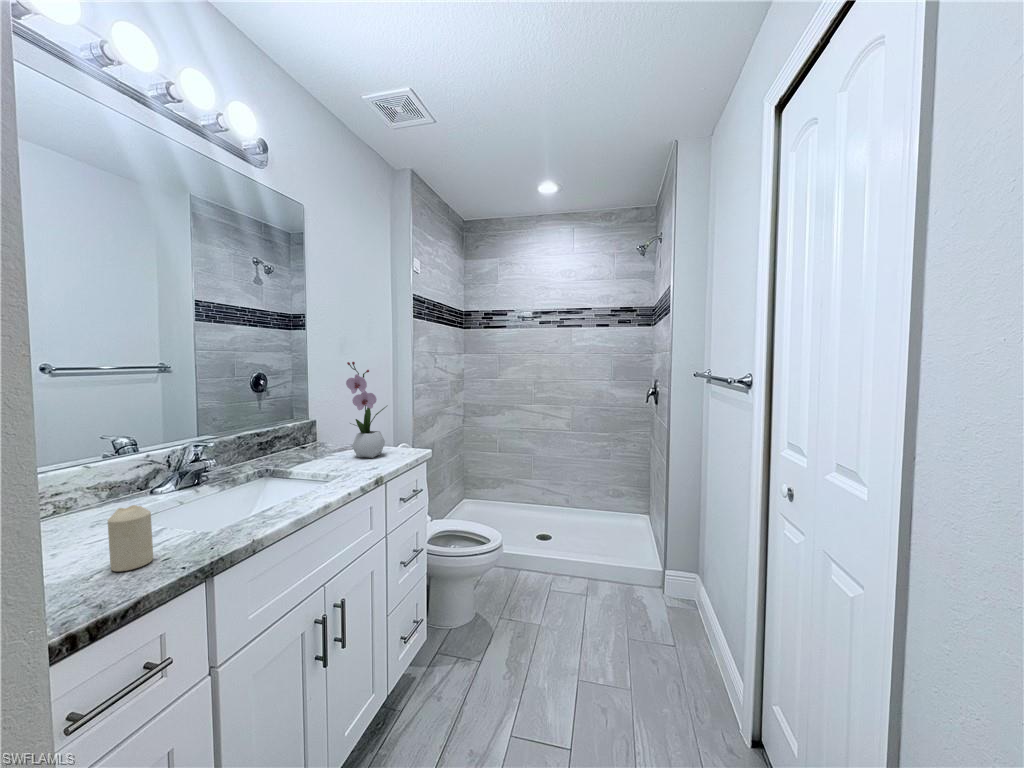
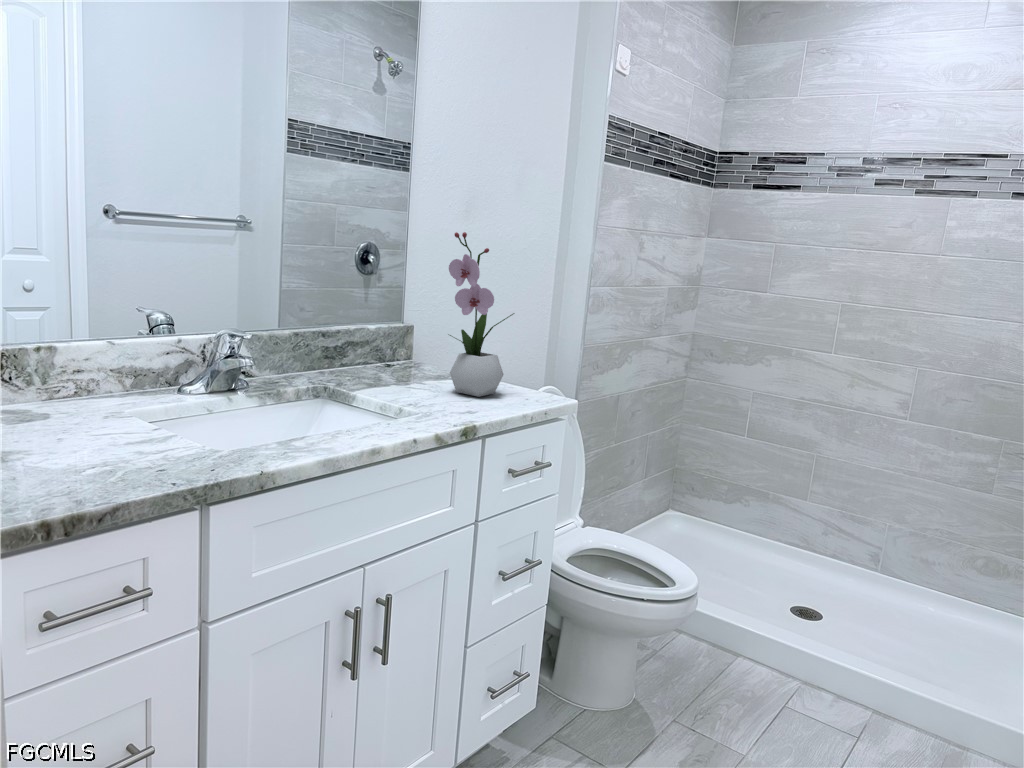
candle: present [108,505,153,571] -> none [103,394,148,472]

